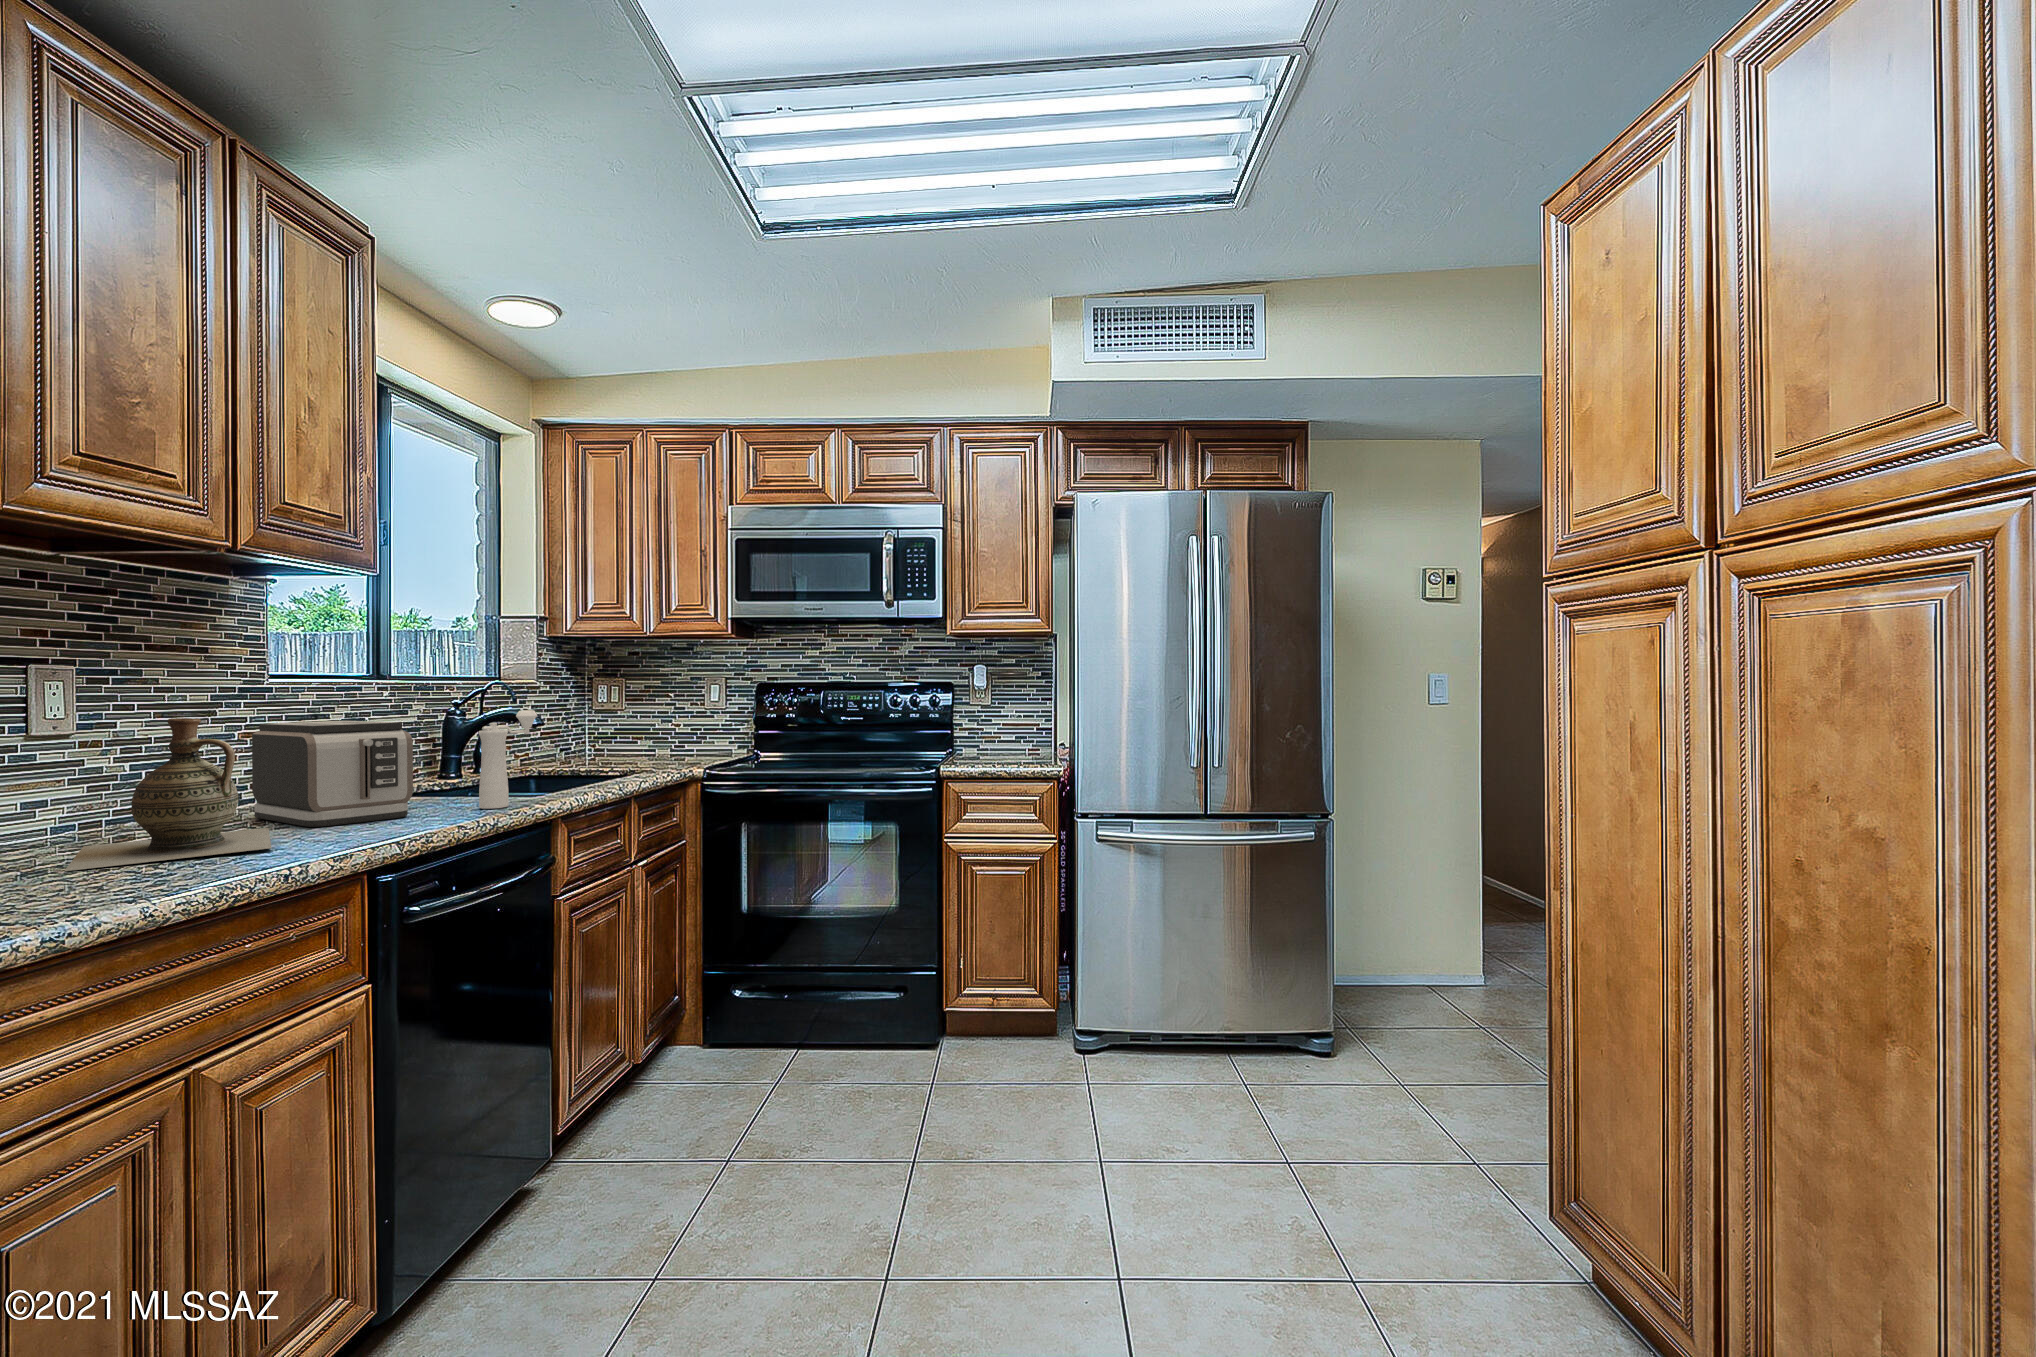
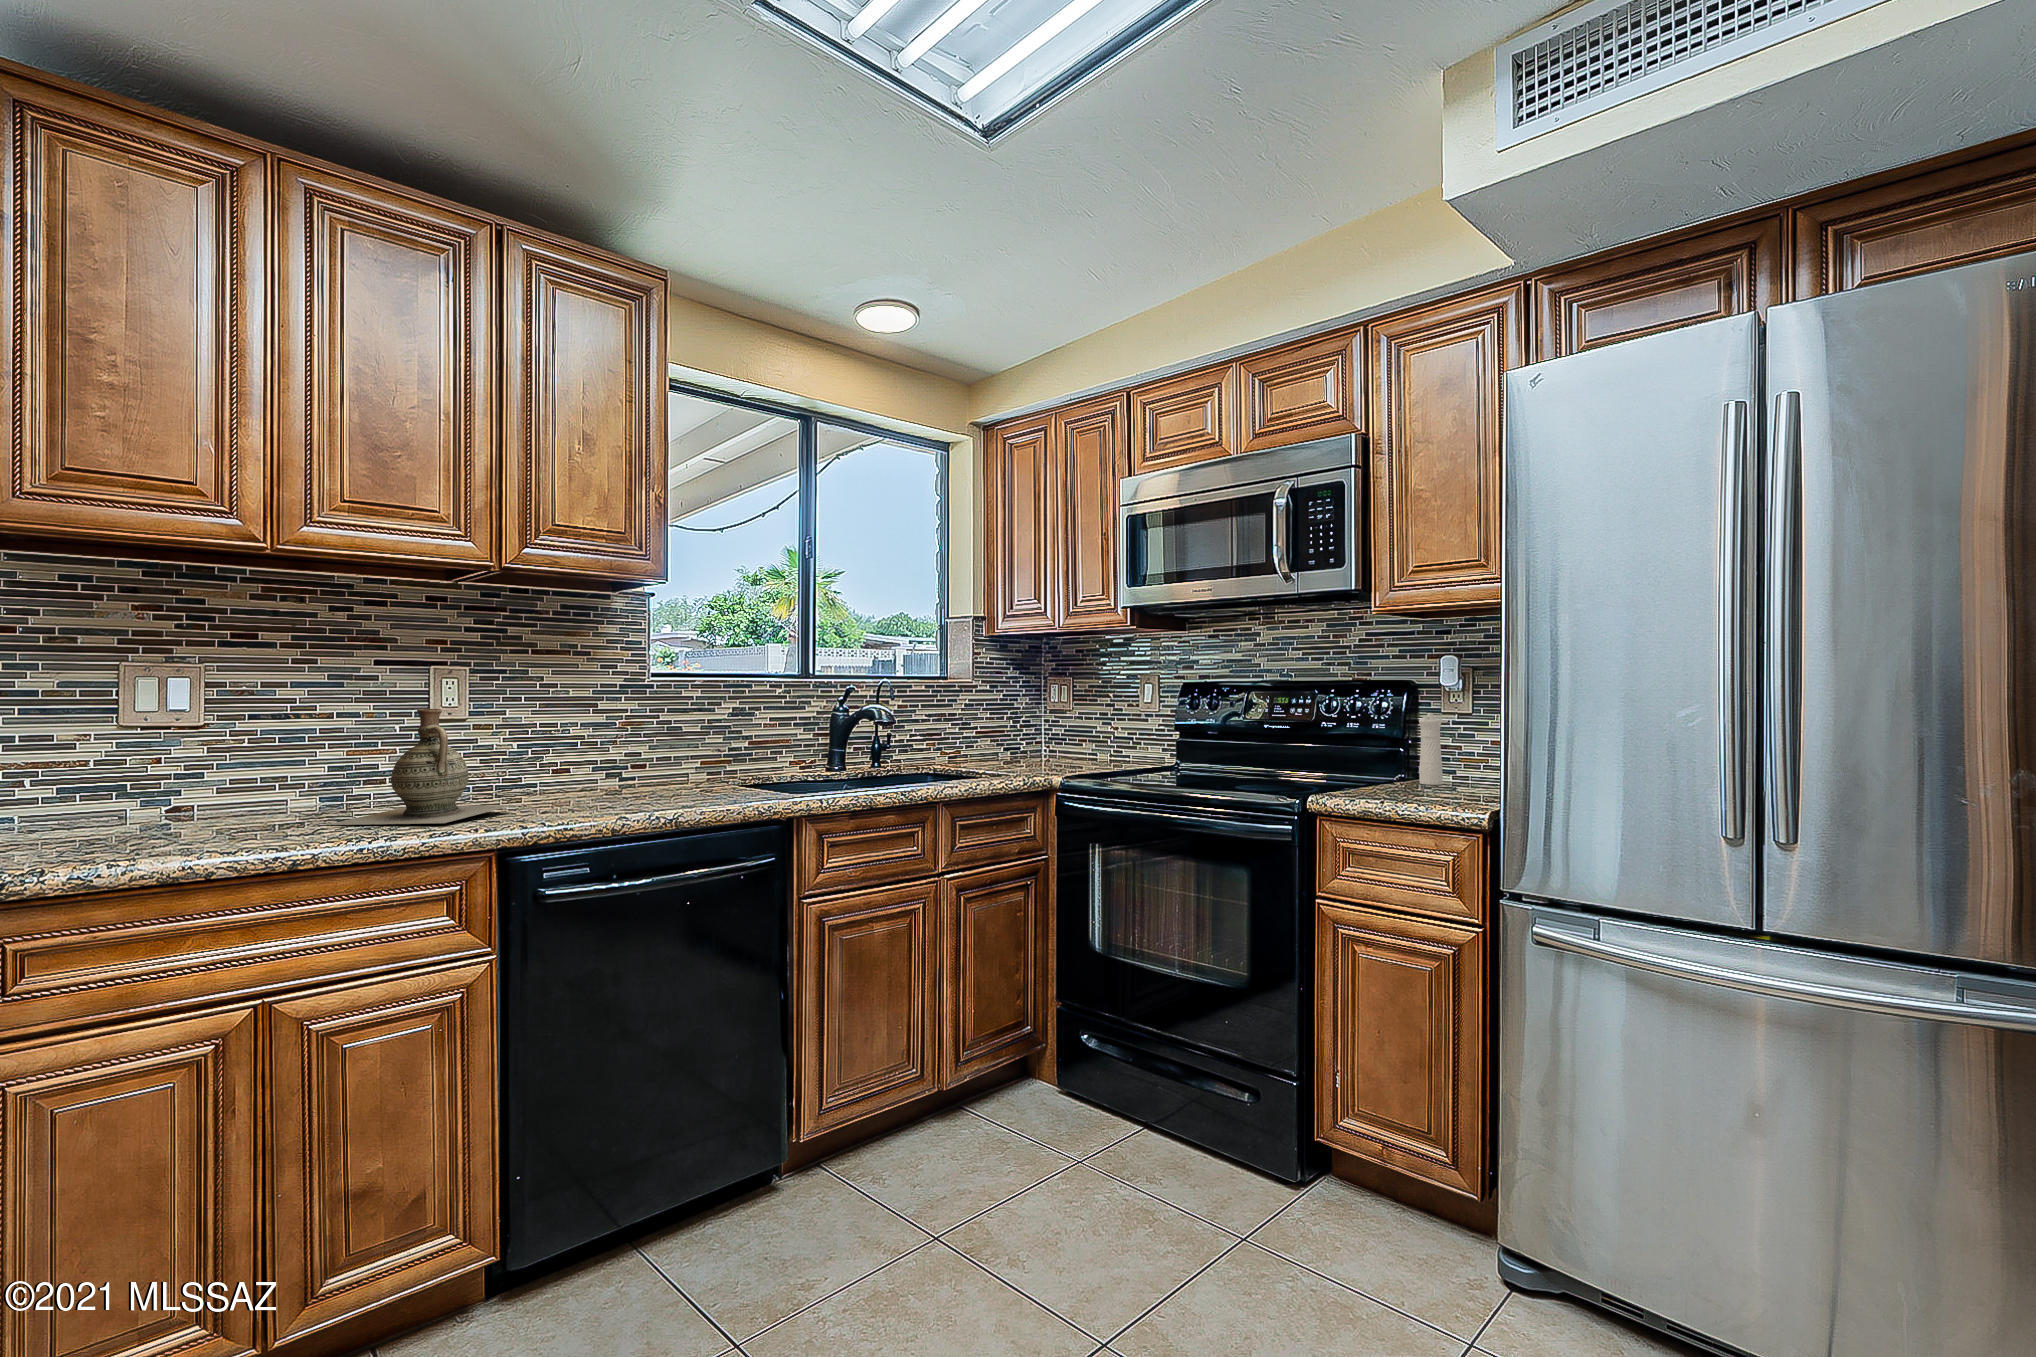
pepper mill: present [478,710,537,809] -> present [1419,713,1448,785]
toaster: present [252,721,413,827] -> none [560,714,667,808]

